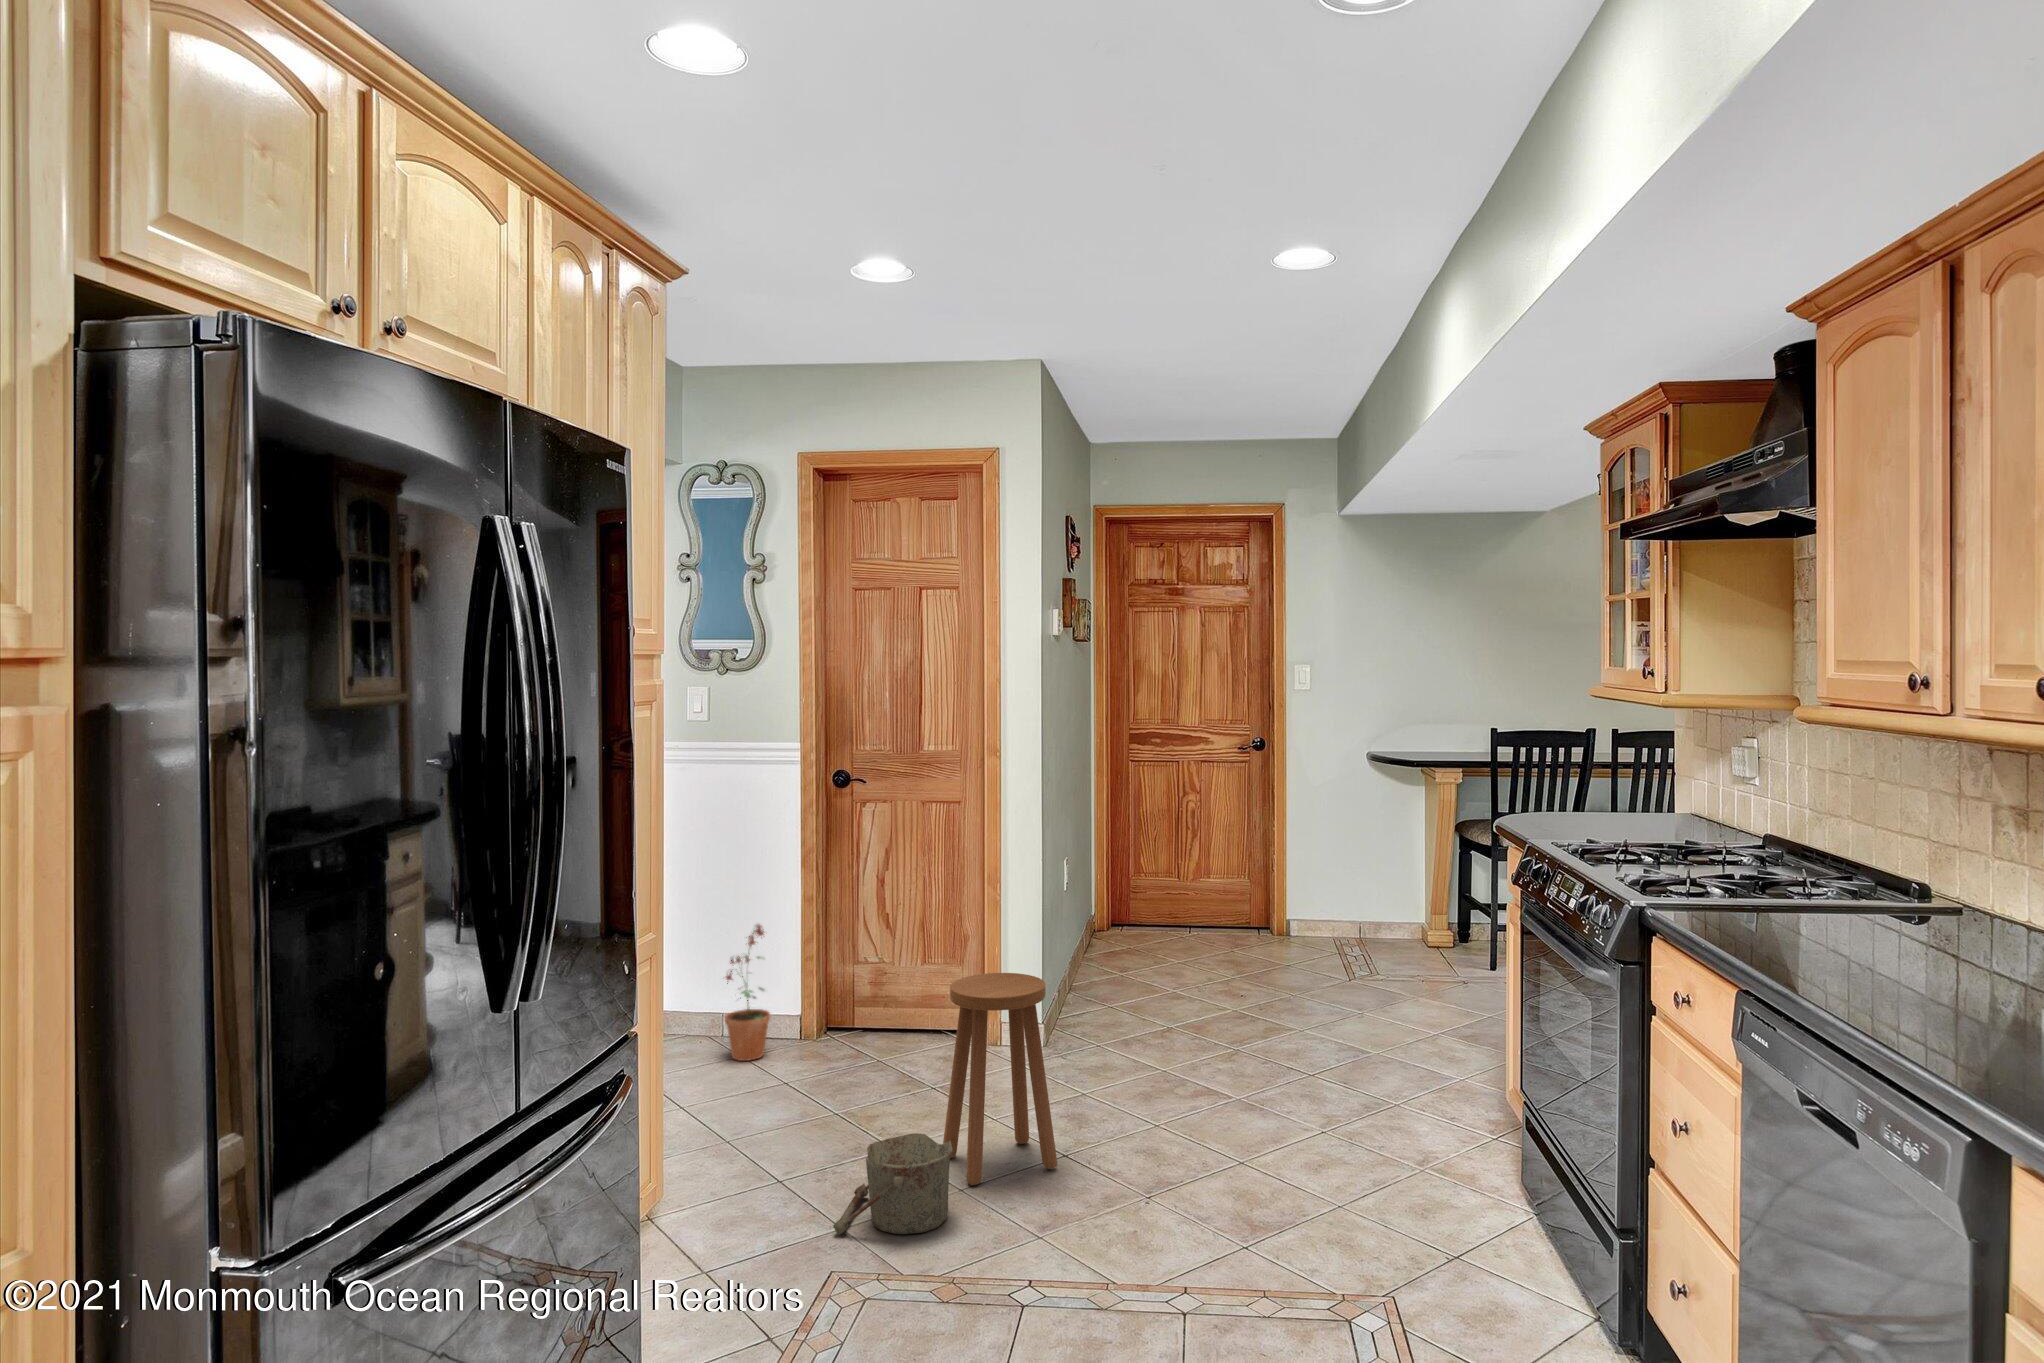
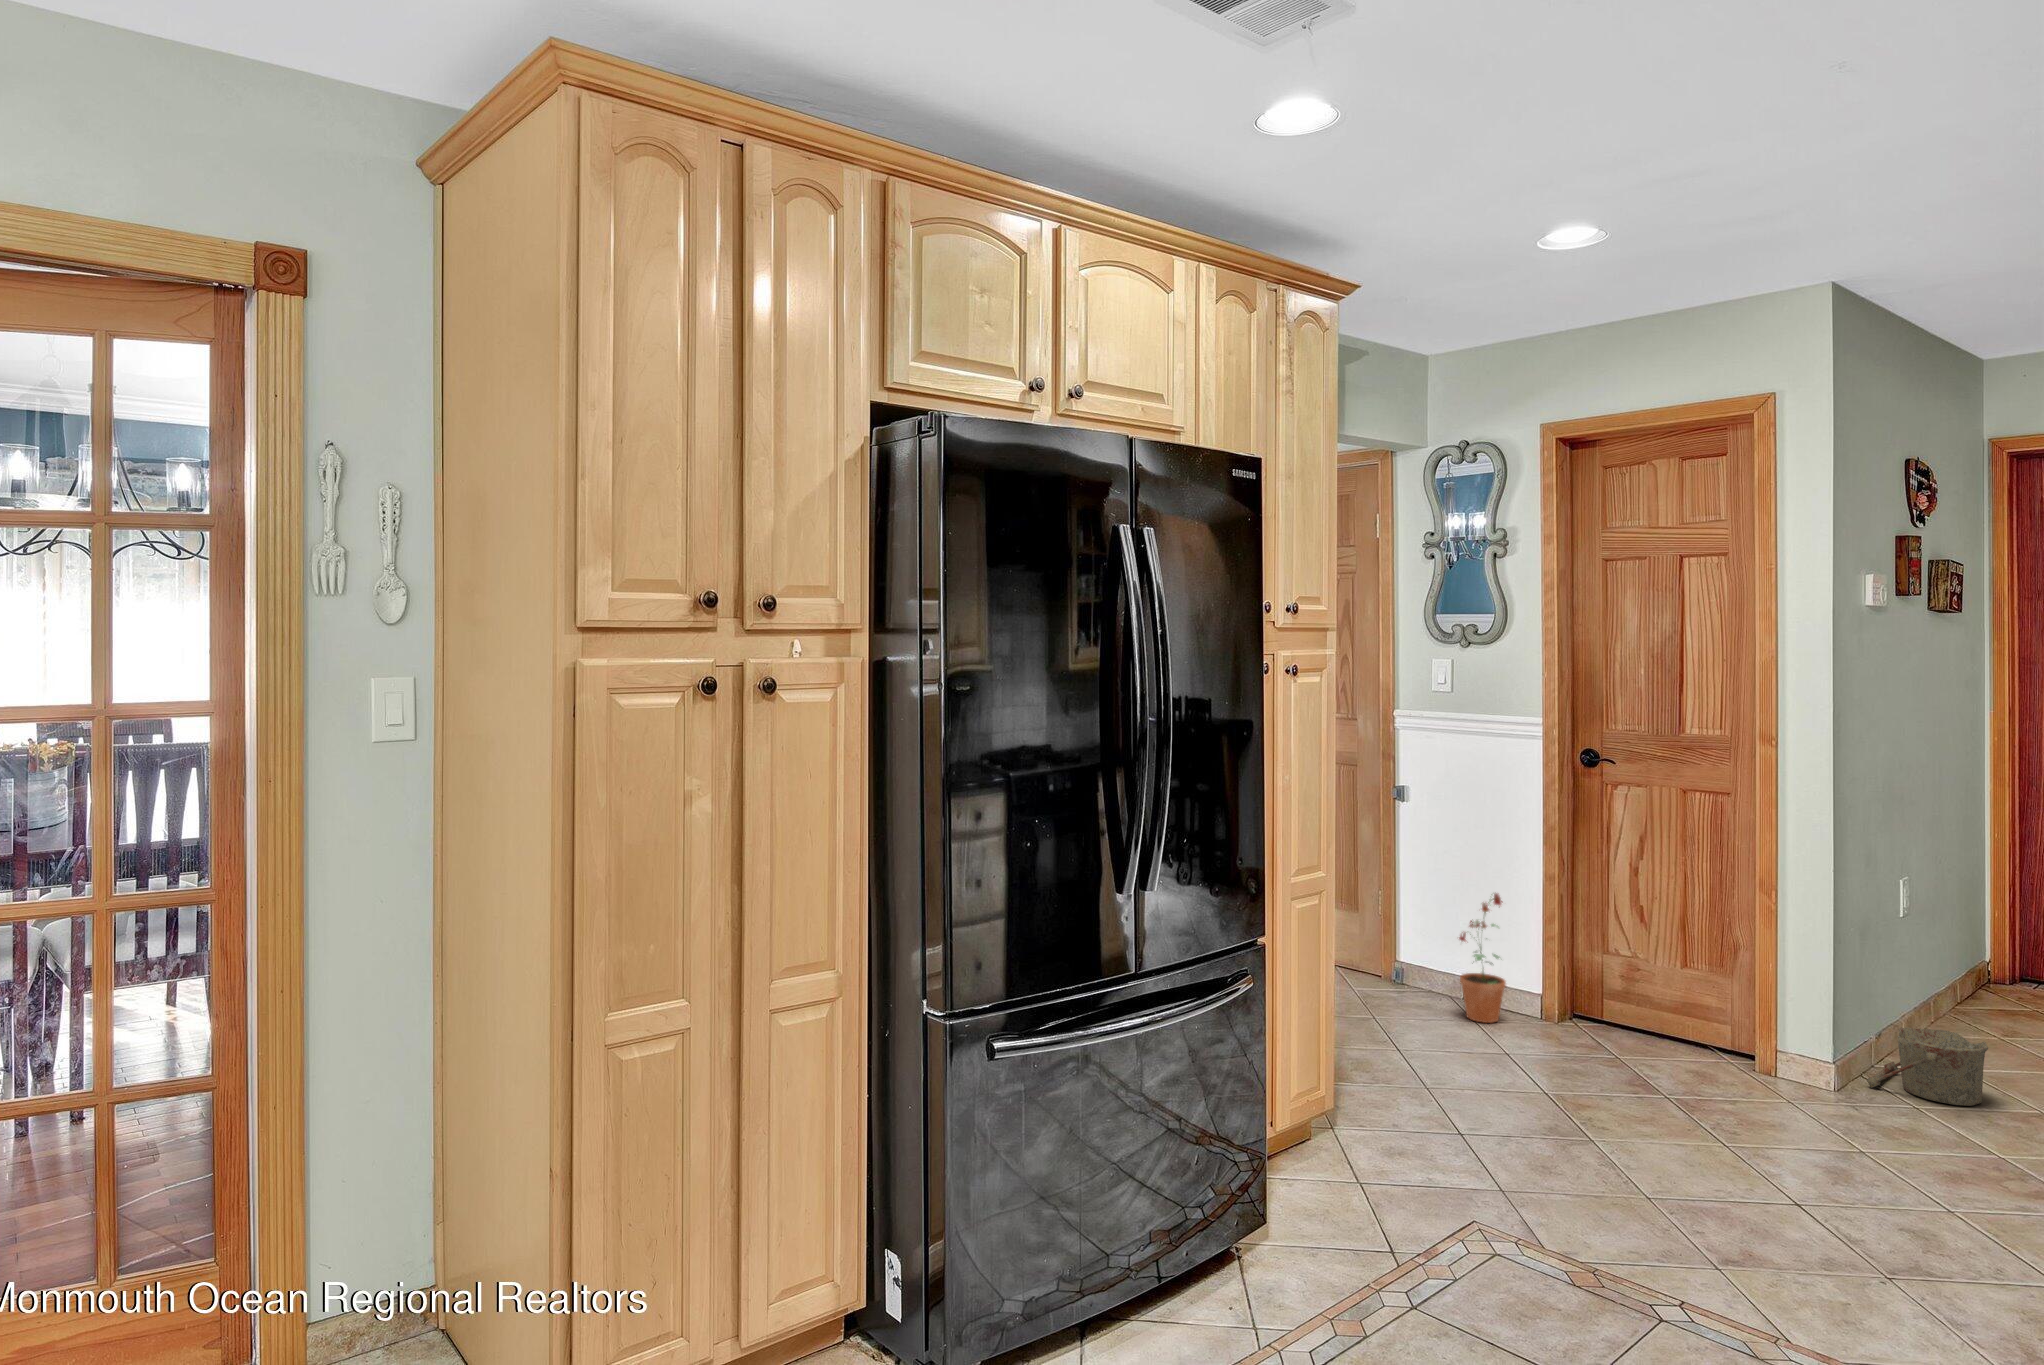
stool: present [943,973,1057,1185] -> none [1643,978,1779,1210]
bucket: present [833,1133,953,1235] -> present [1866,1028,1988,1106]

